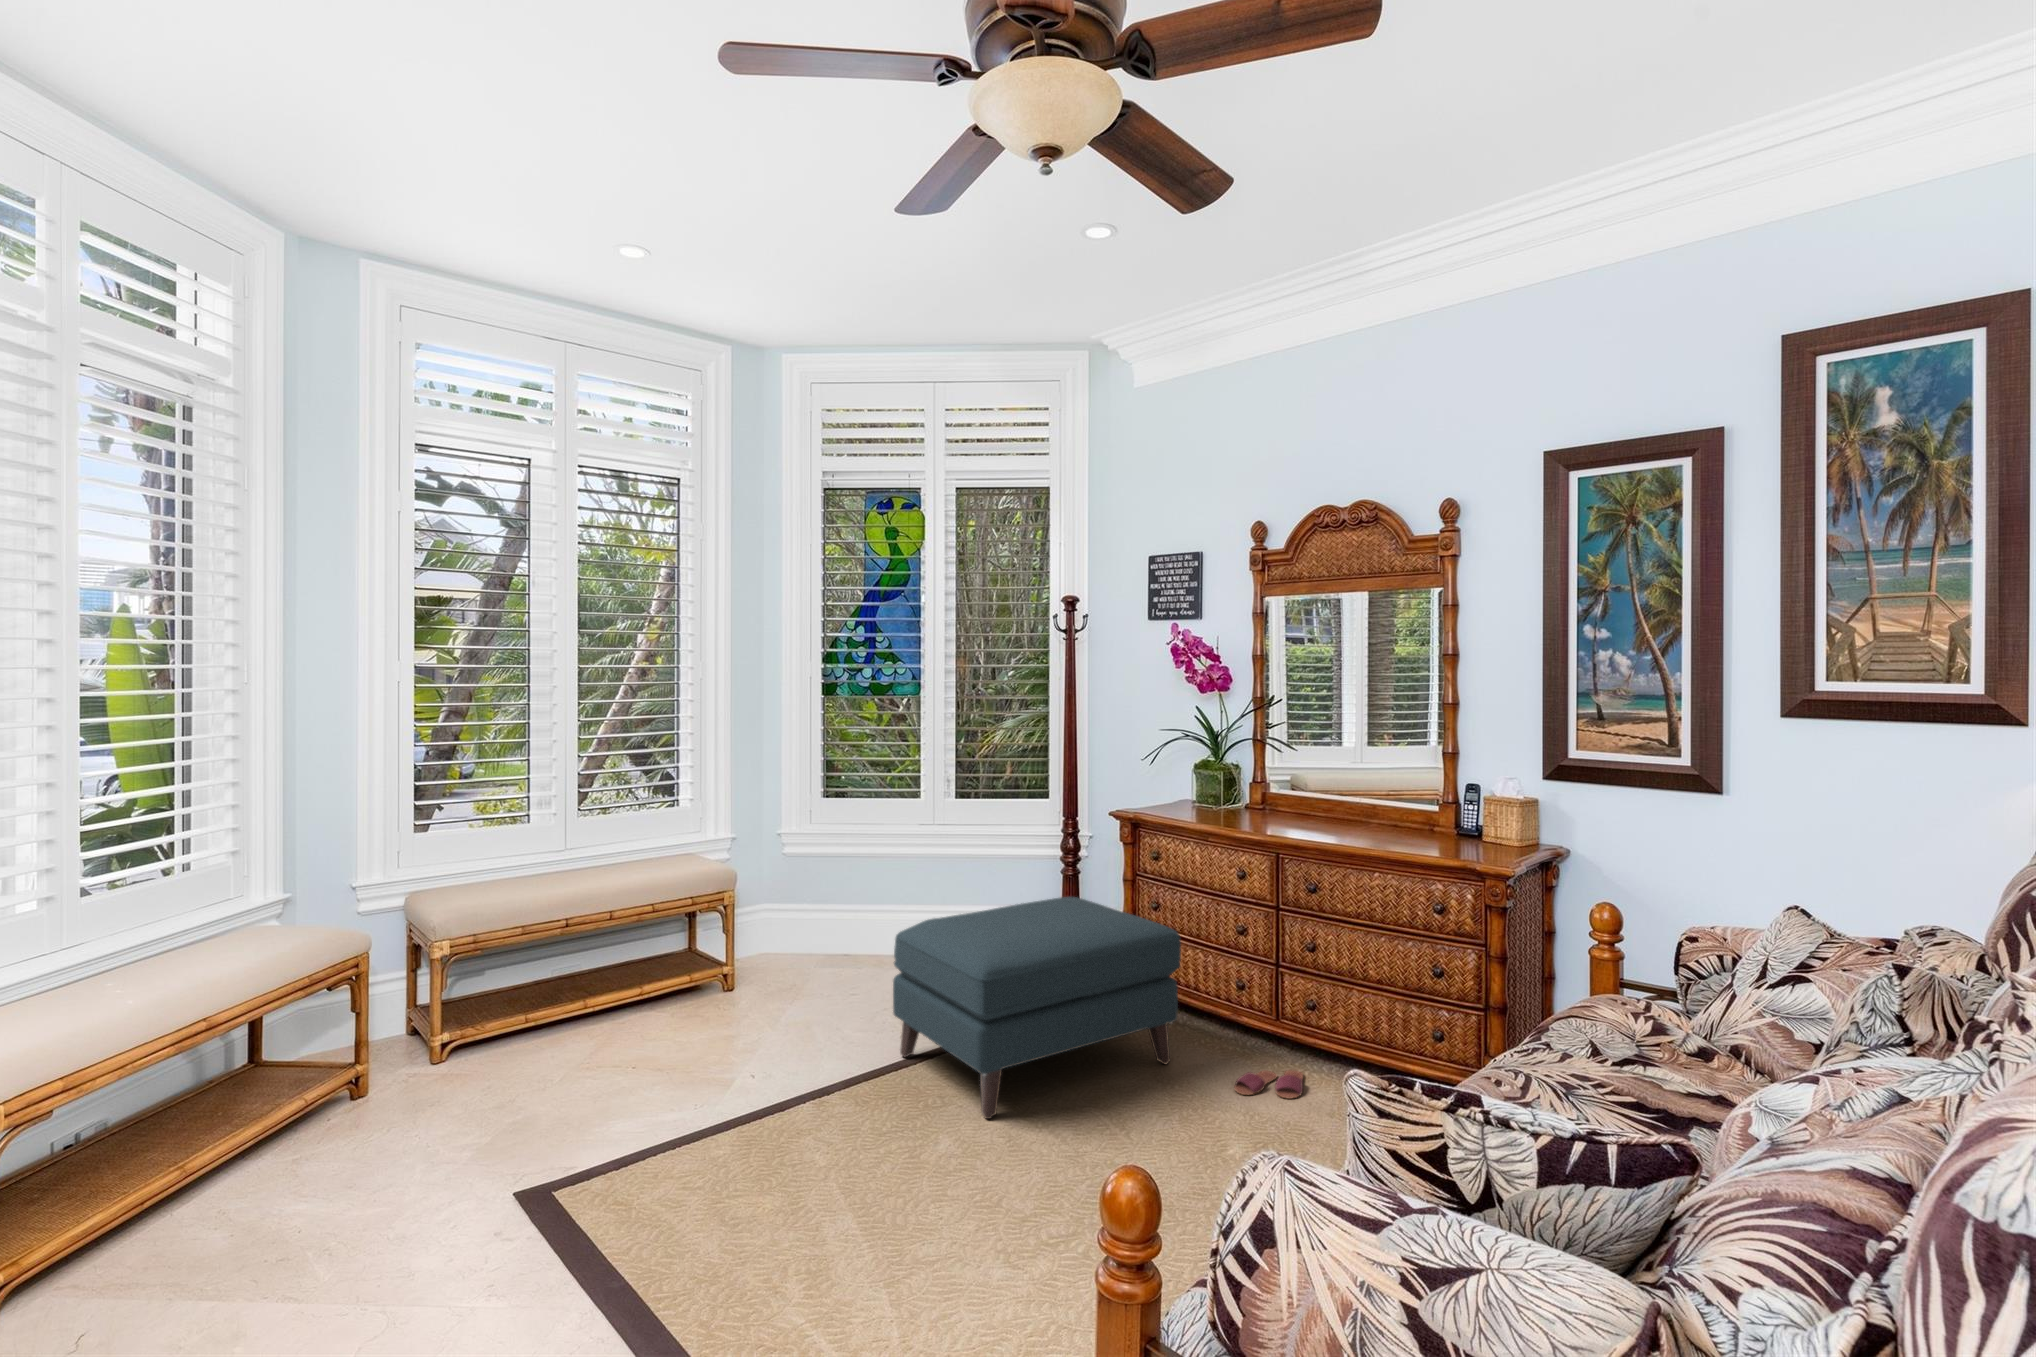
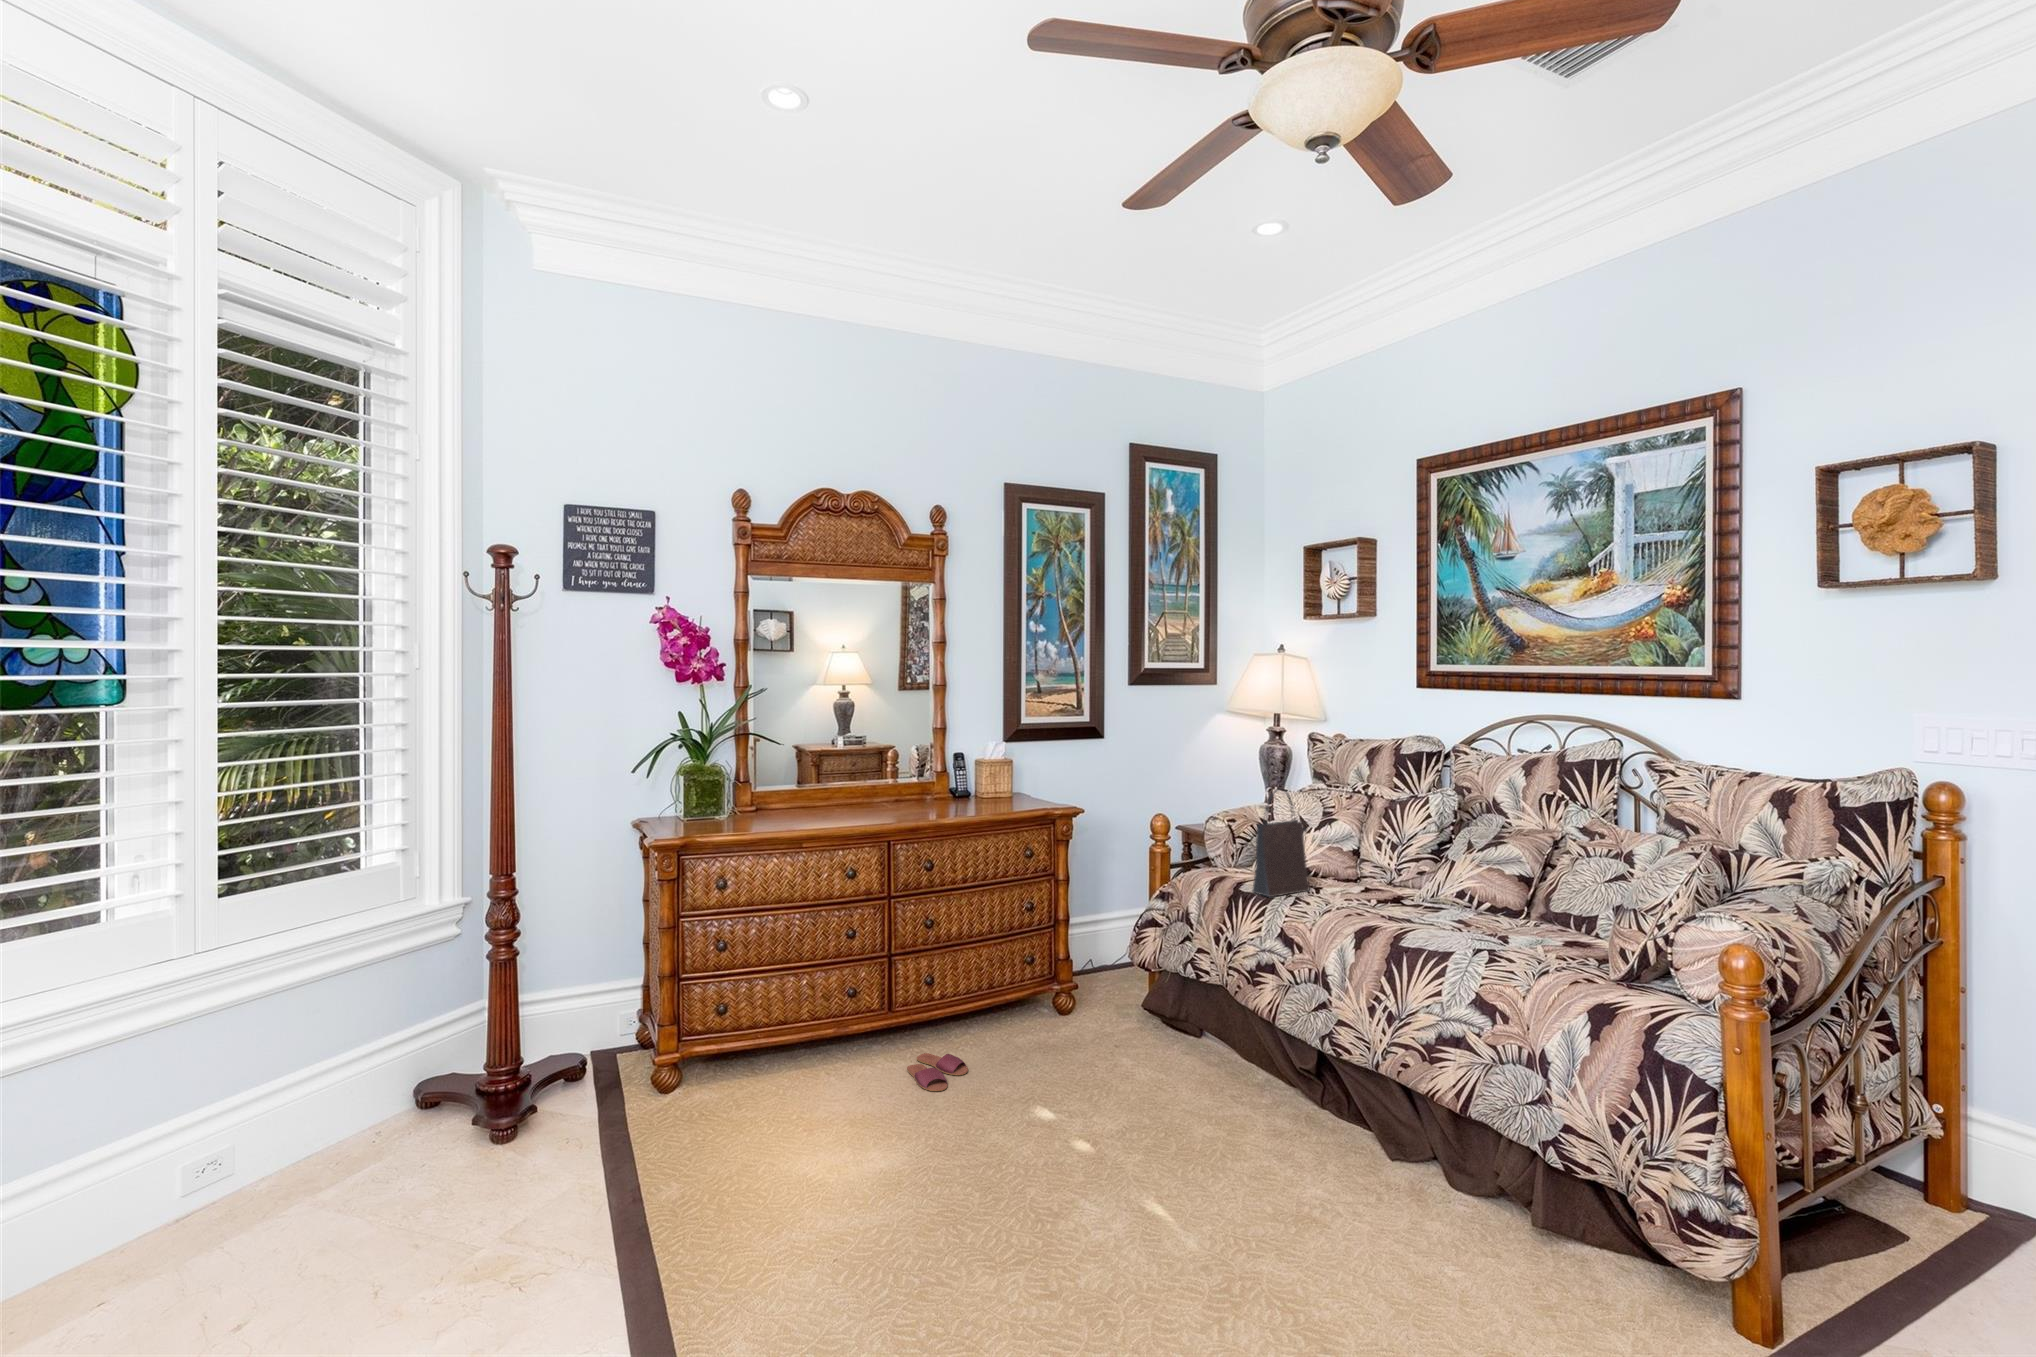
handbag: none [1551,882,1674,1063] -> present [1252,790,1310,897]
ottoman: present [893,897,1181,1119] -> none [608,953,905,1304]

